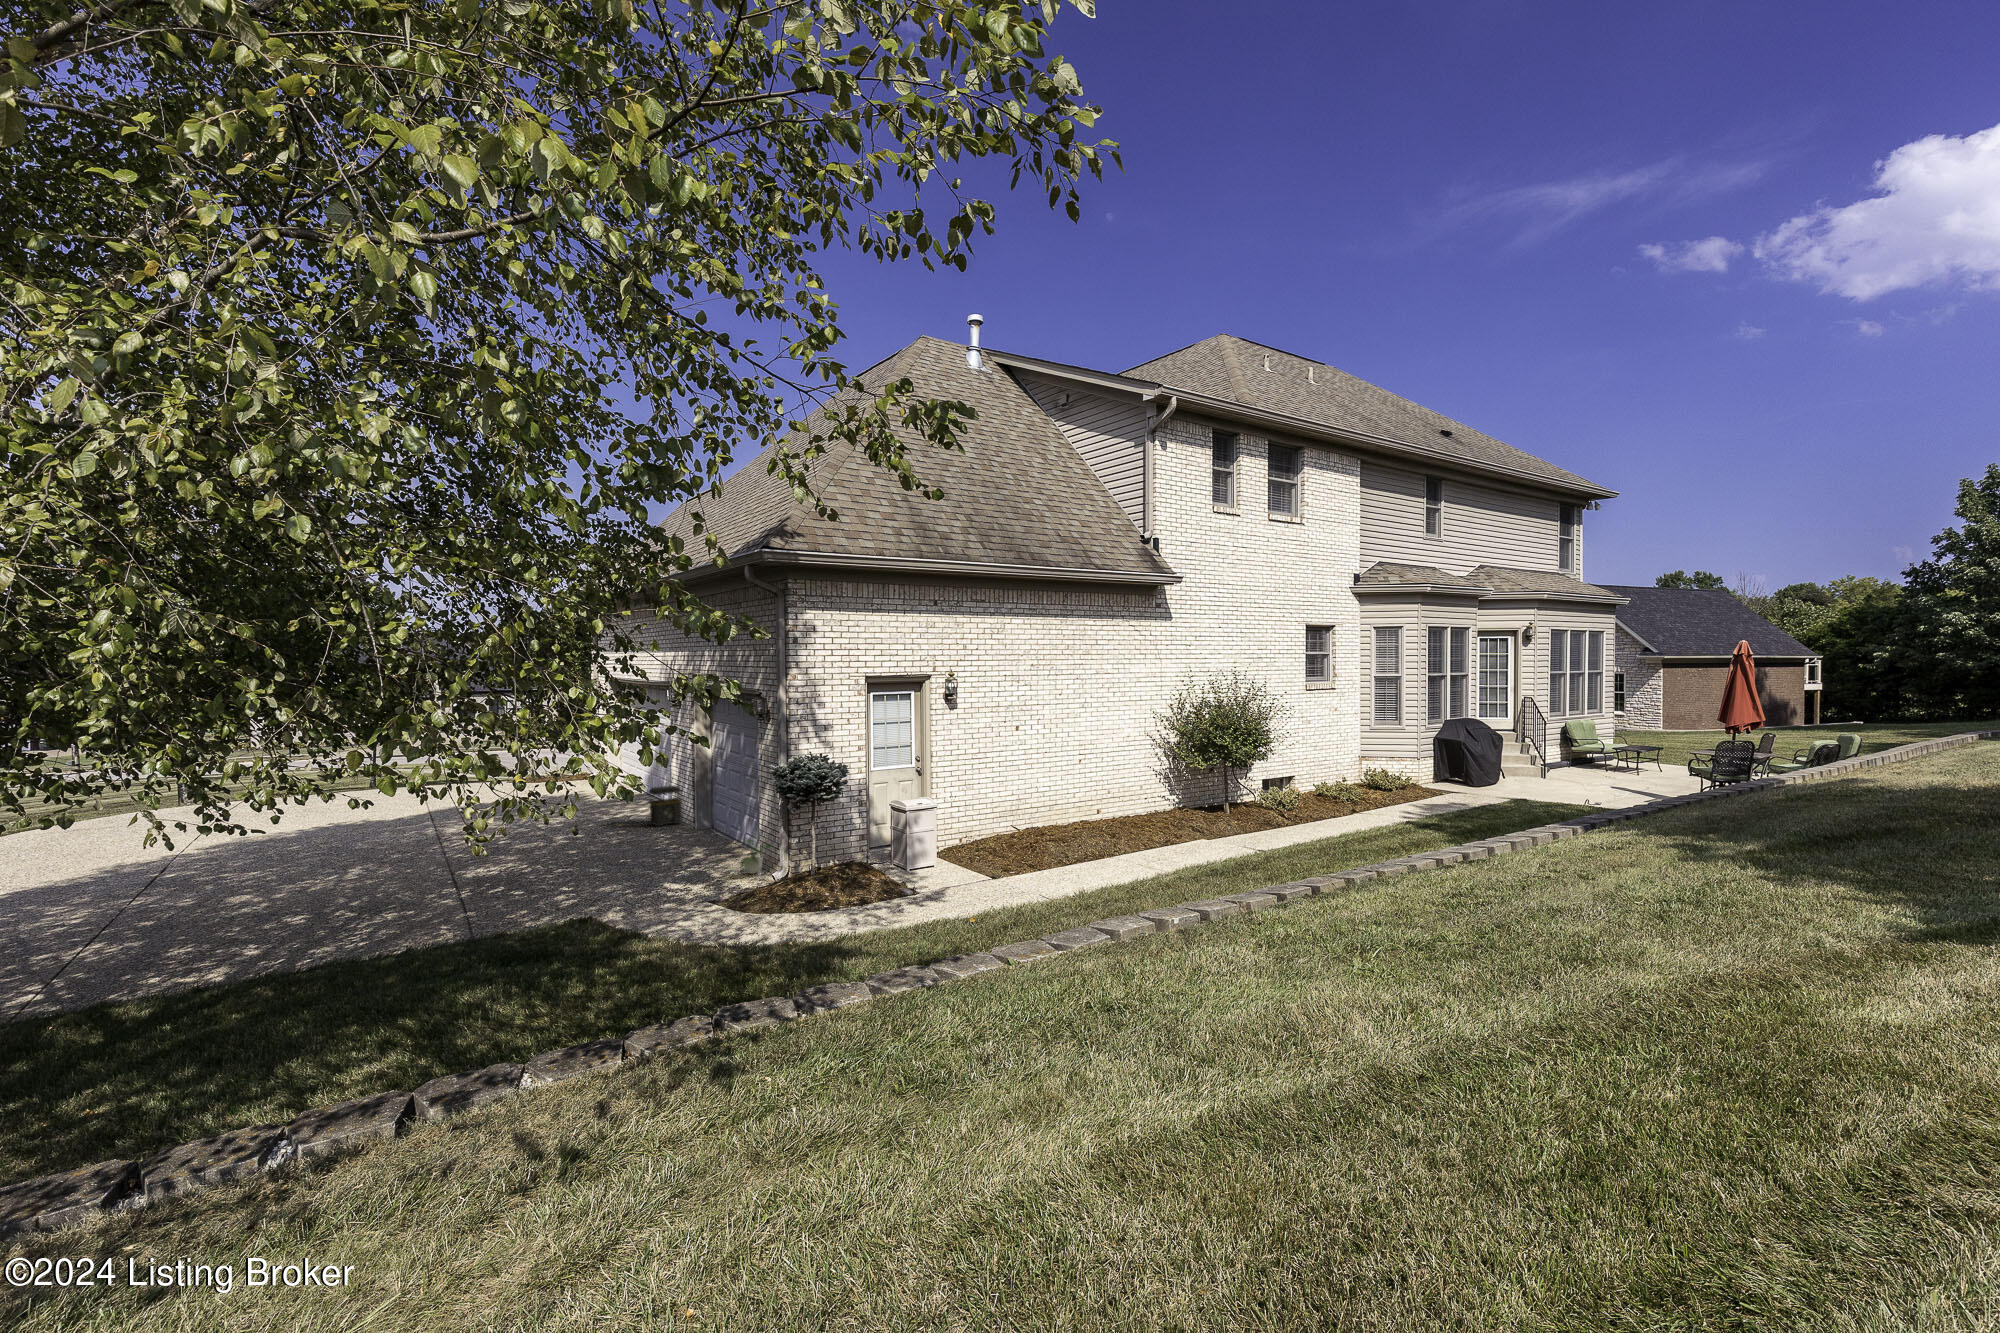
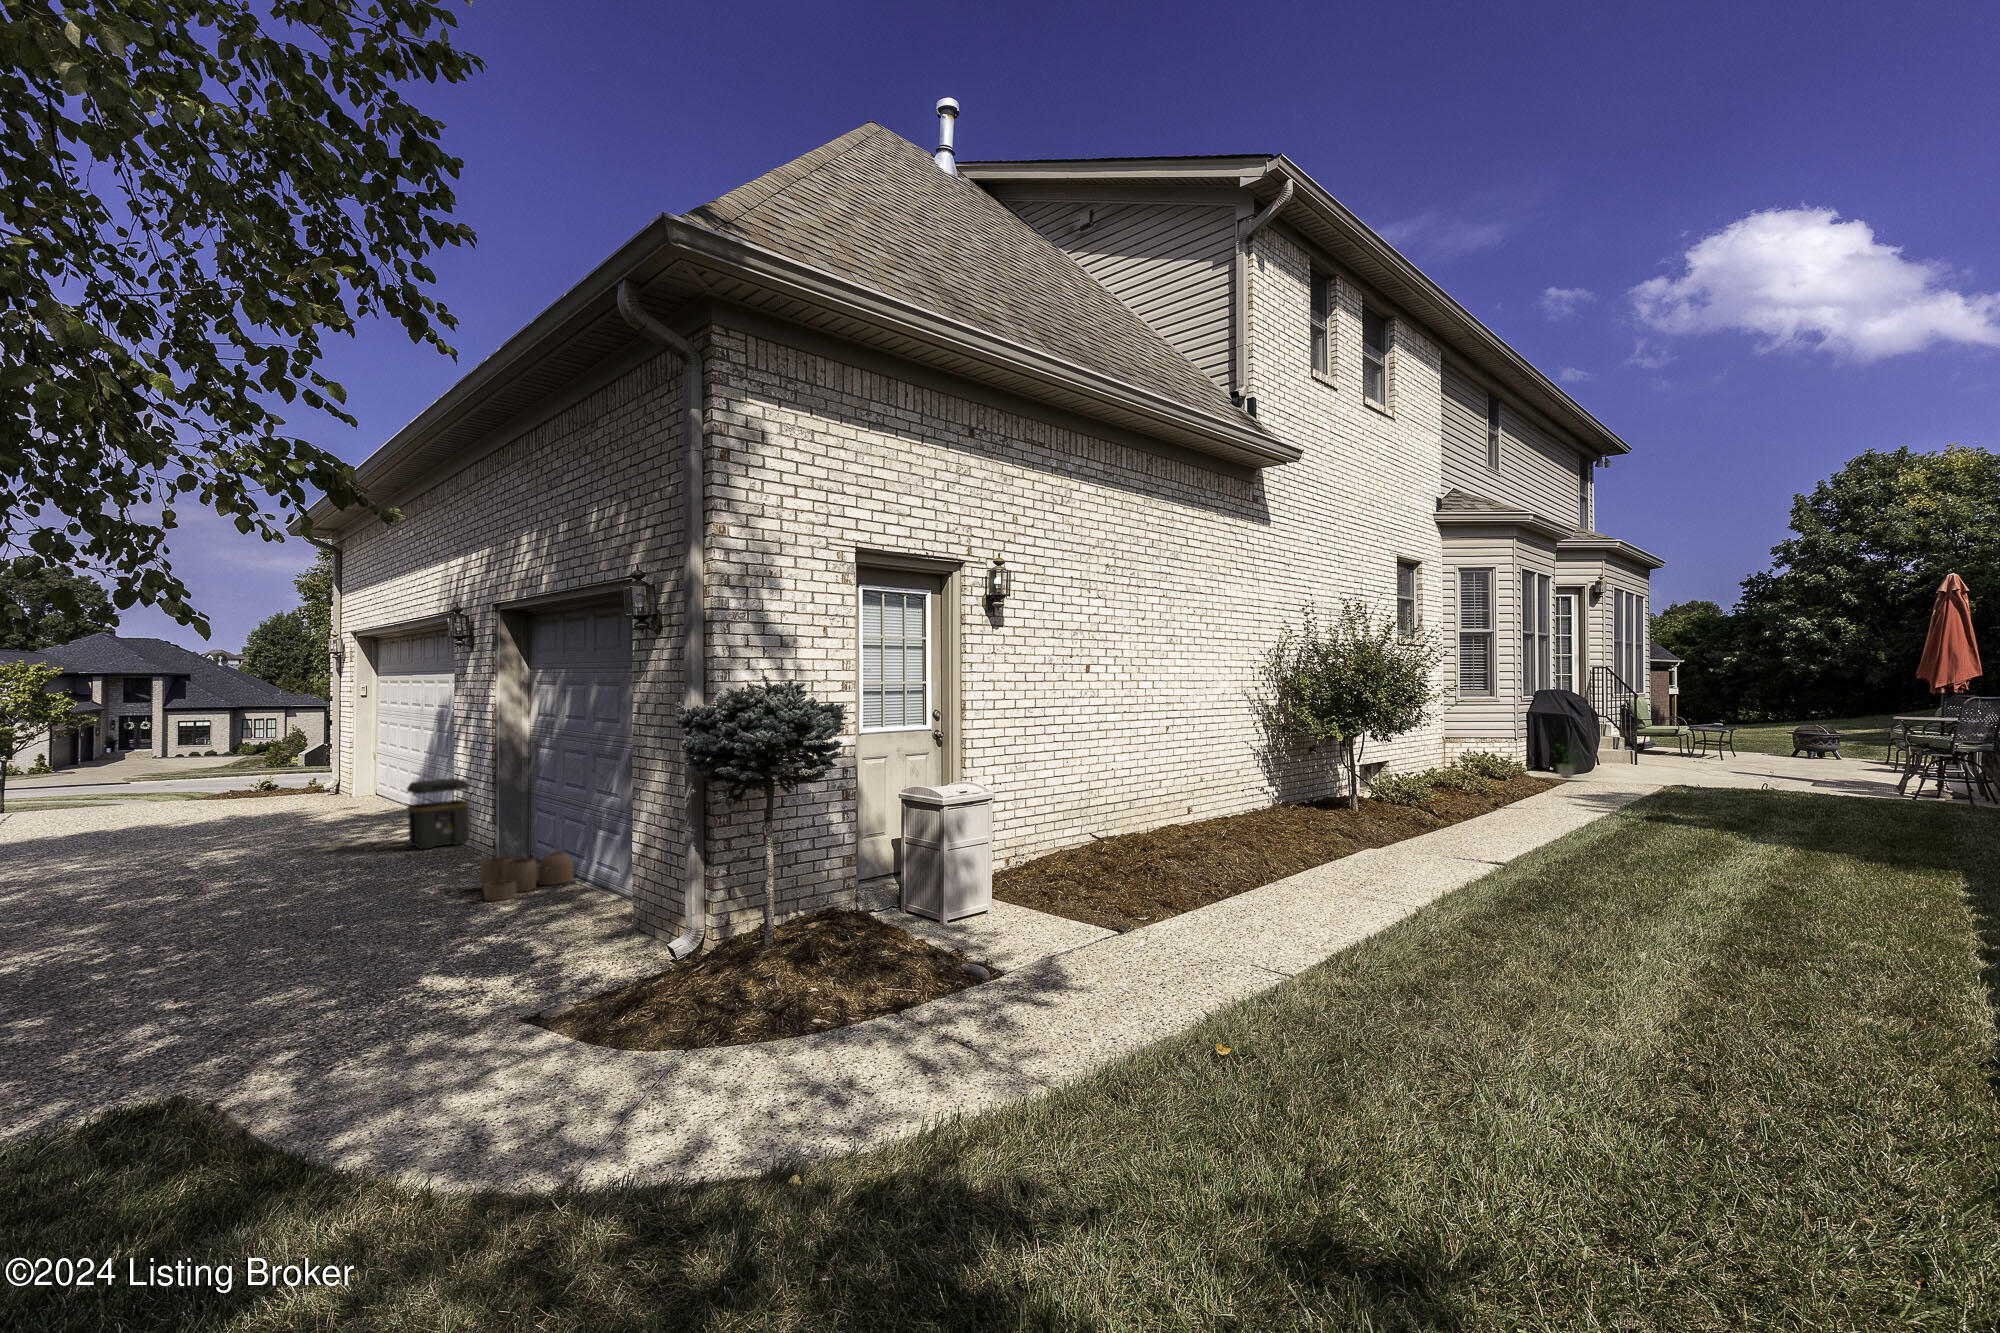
woven basket: none [689,828,735,854] -> present [480,852,574,901]
potted plant: present [740,836,770,874] -> present [1557,744,1583,777]

